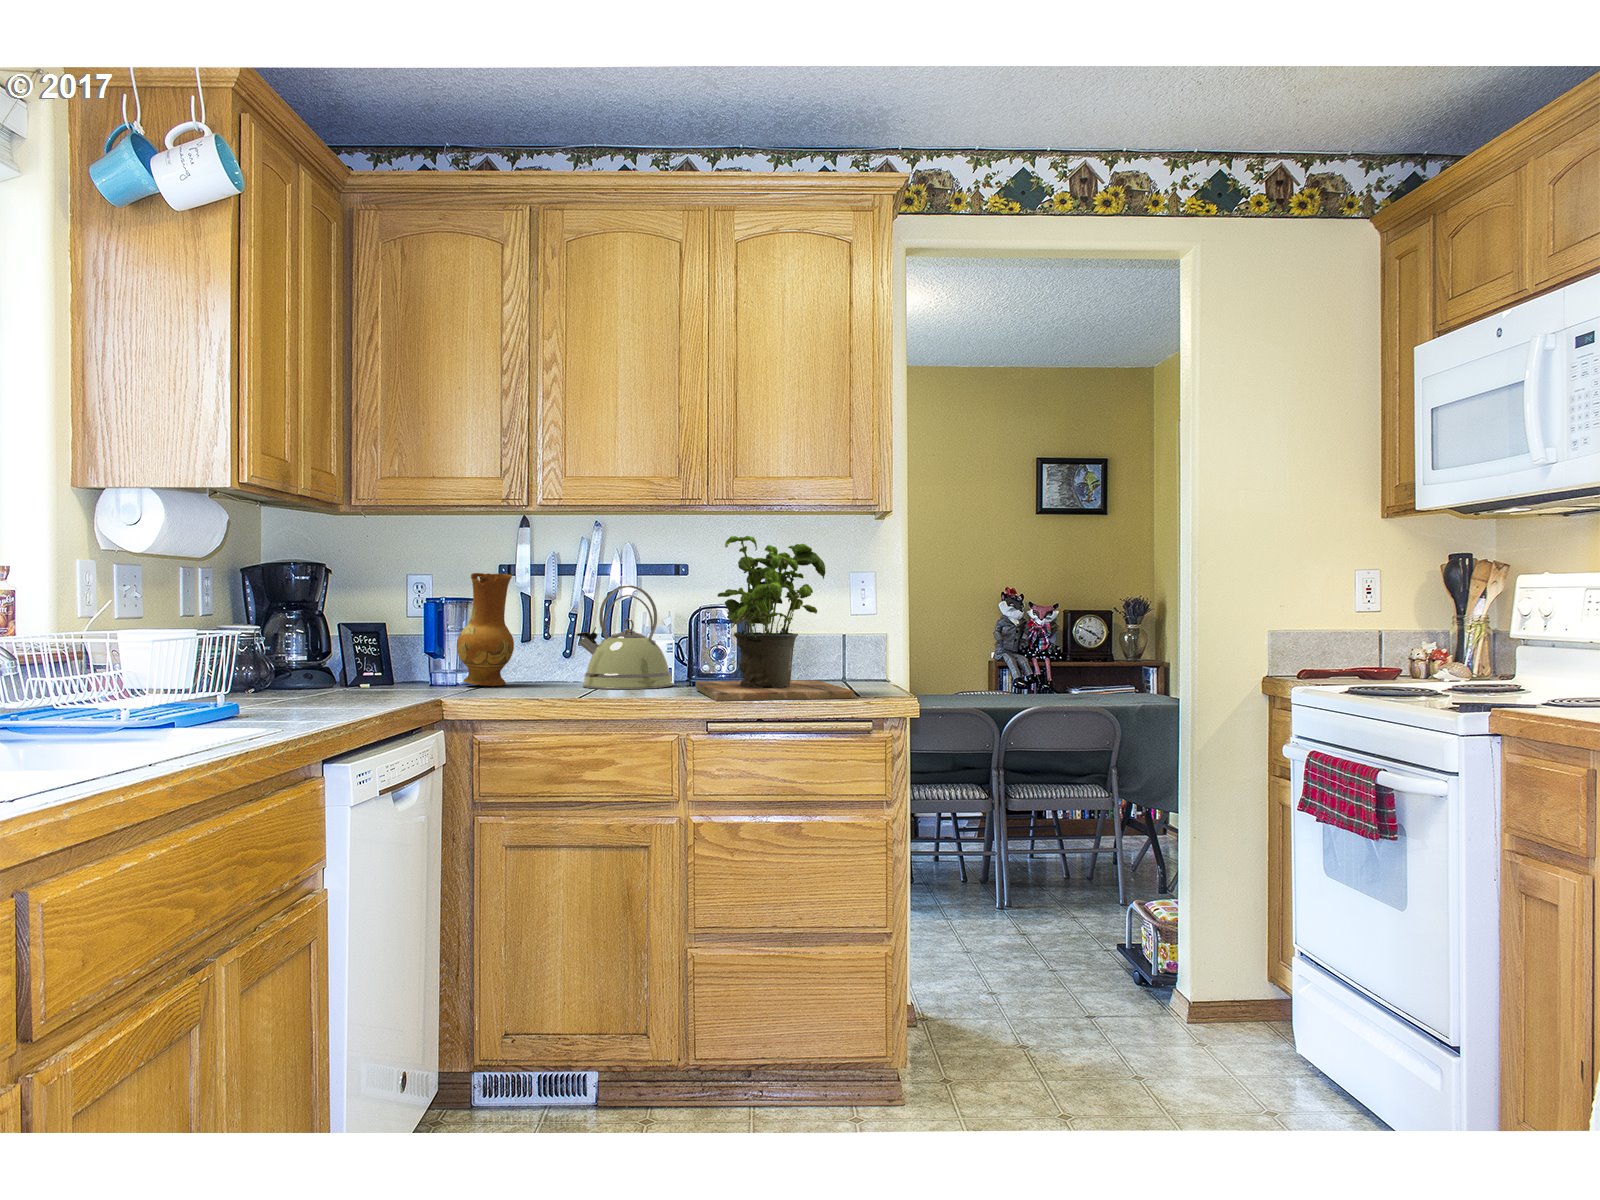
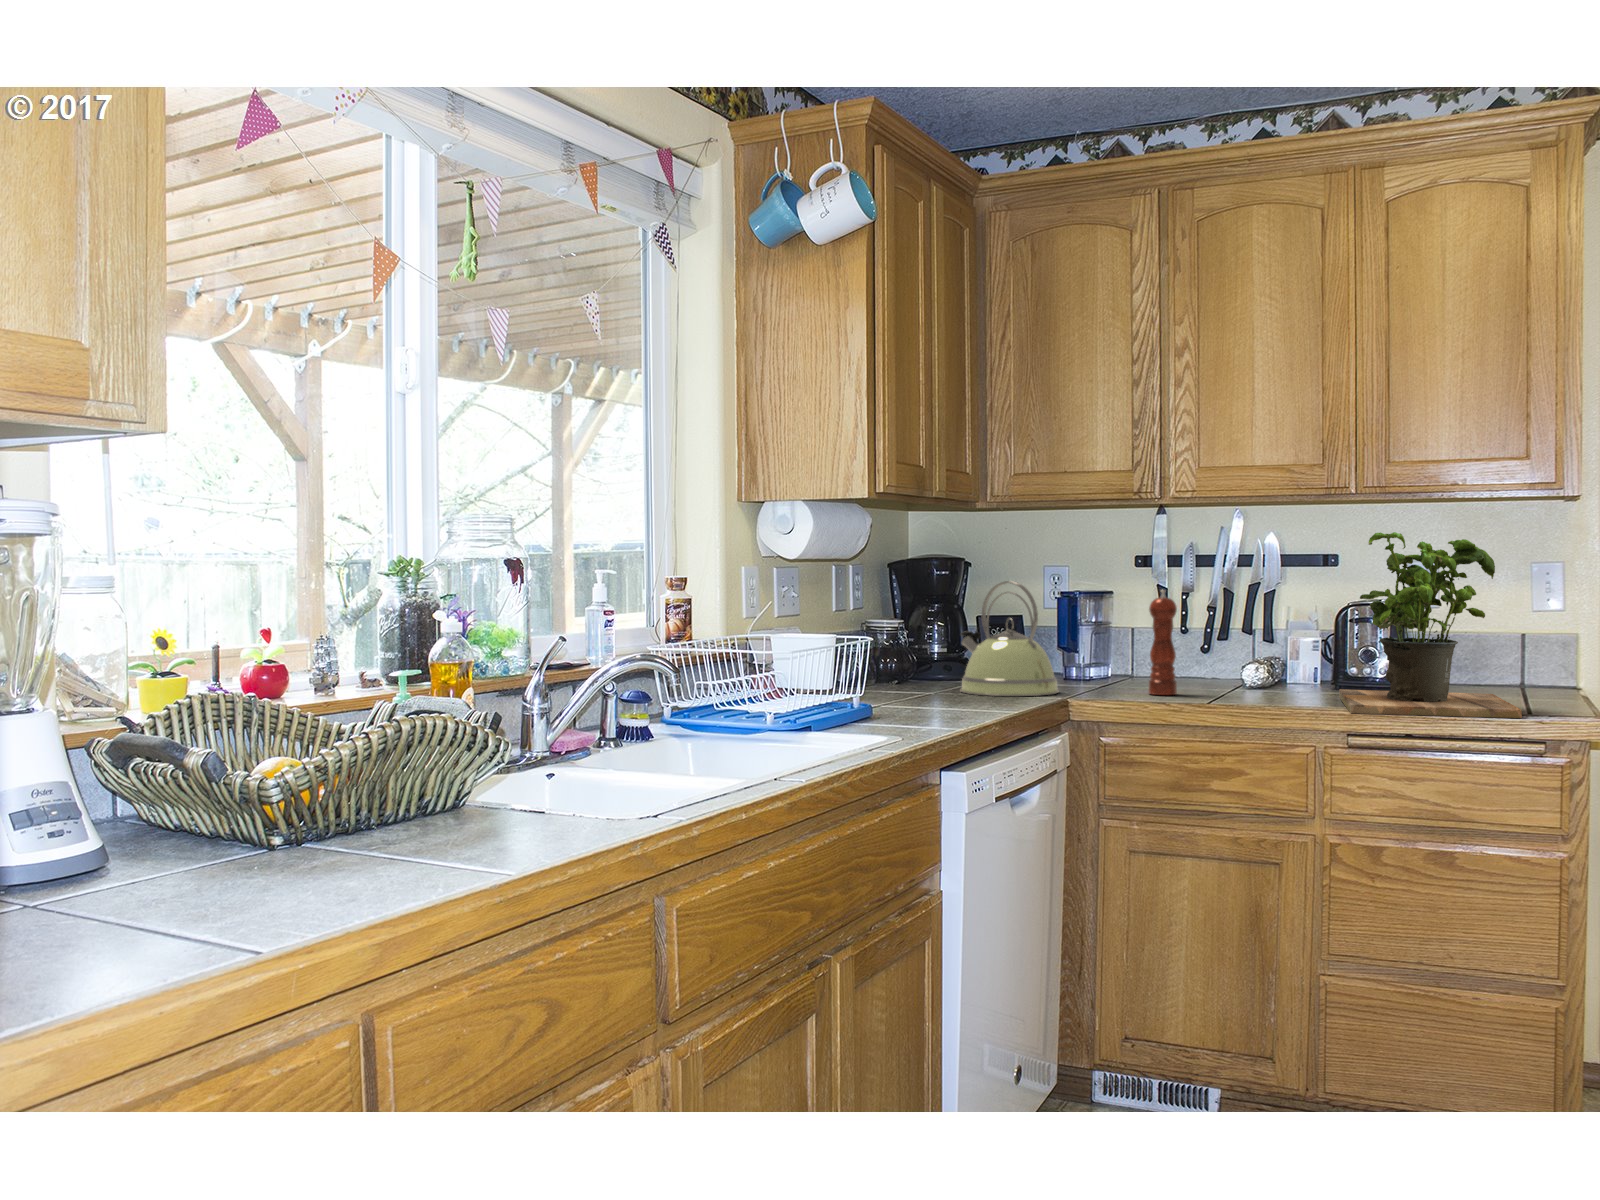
ceramic jug: present [457,573,514,686] -> none [1087,567,1145,685]
kettle: present [577,585,673,689] -> present [960,581,1059,696]
pepper mill: none [521,591,549,694] -> present [1148,590,1177,695]

